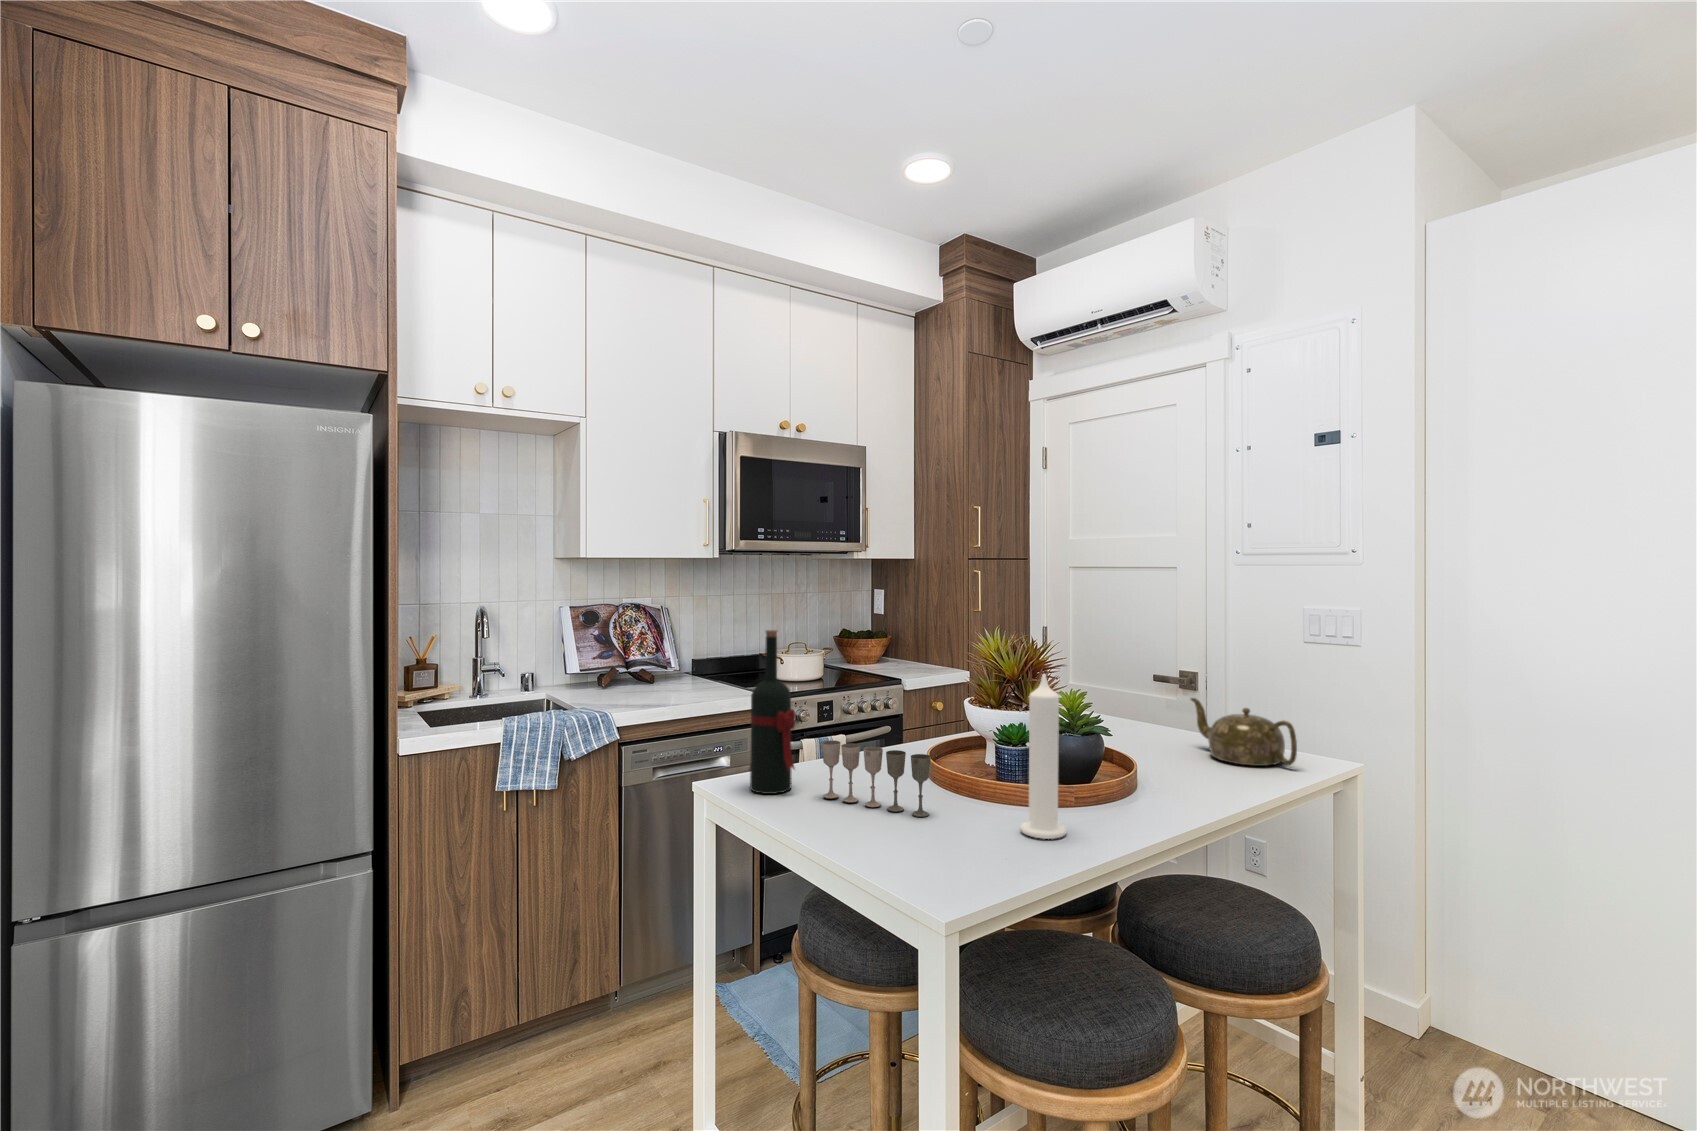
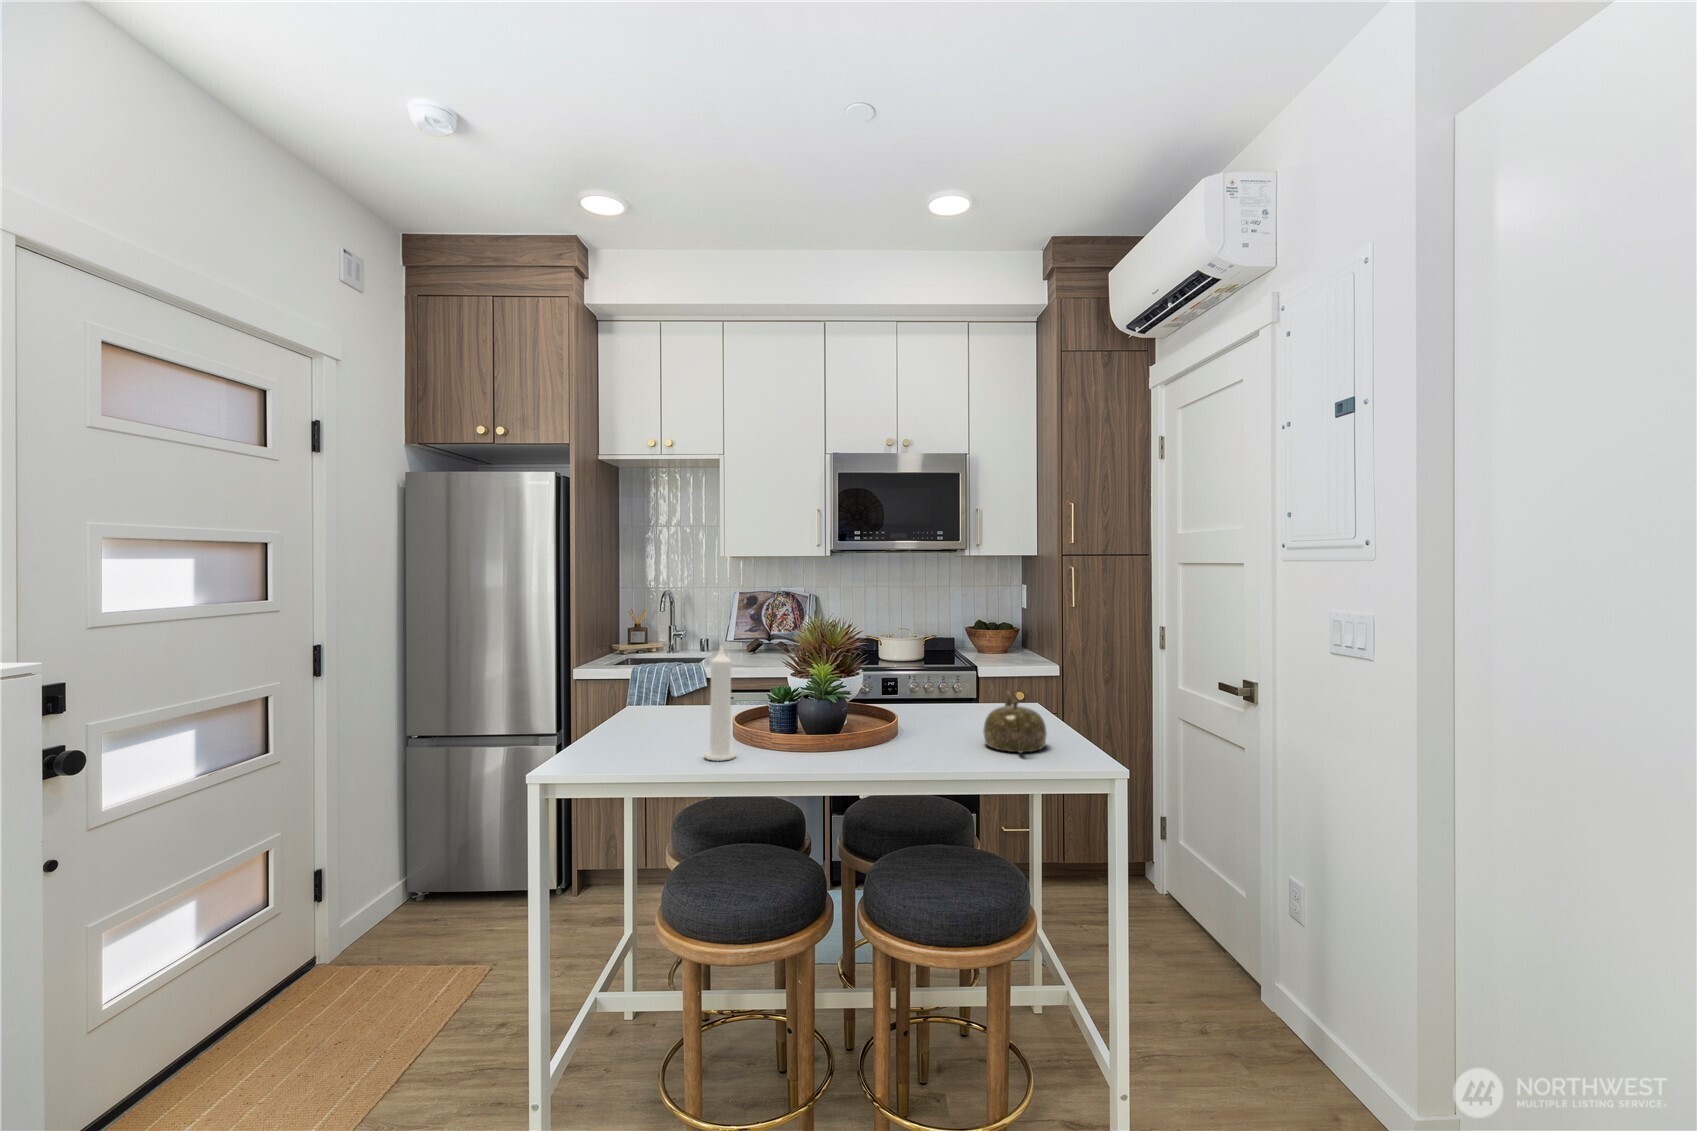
wine bottle: present [750,630,795,794] -> none [645,609,674,718]
wine glass: present [822,740,931,817] -> none [668,685,697,740]

